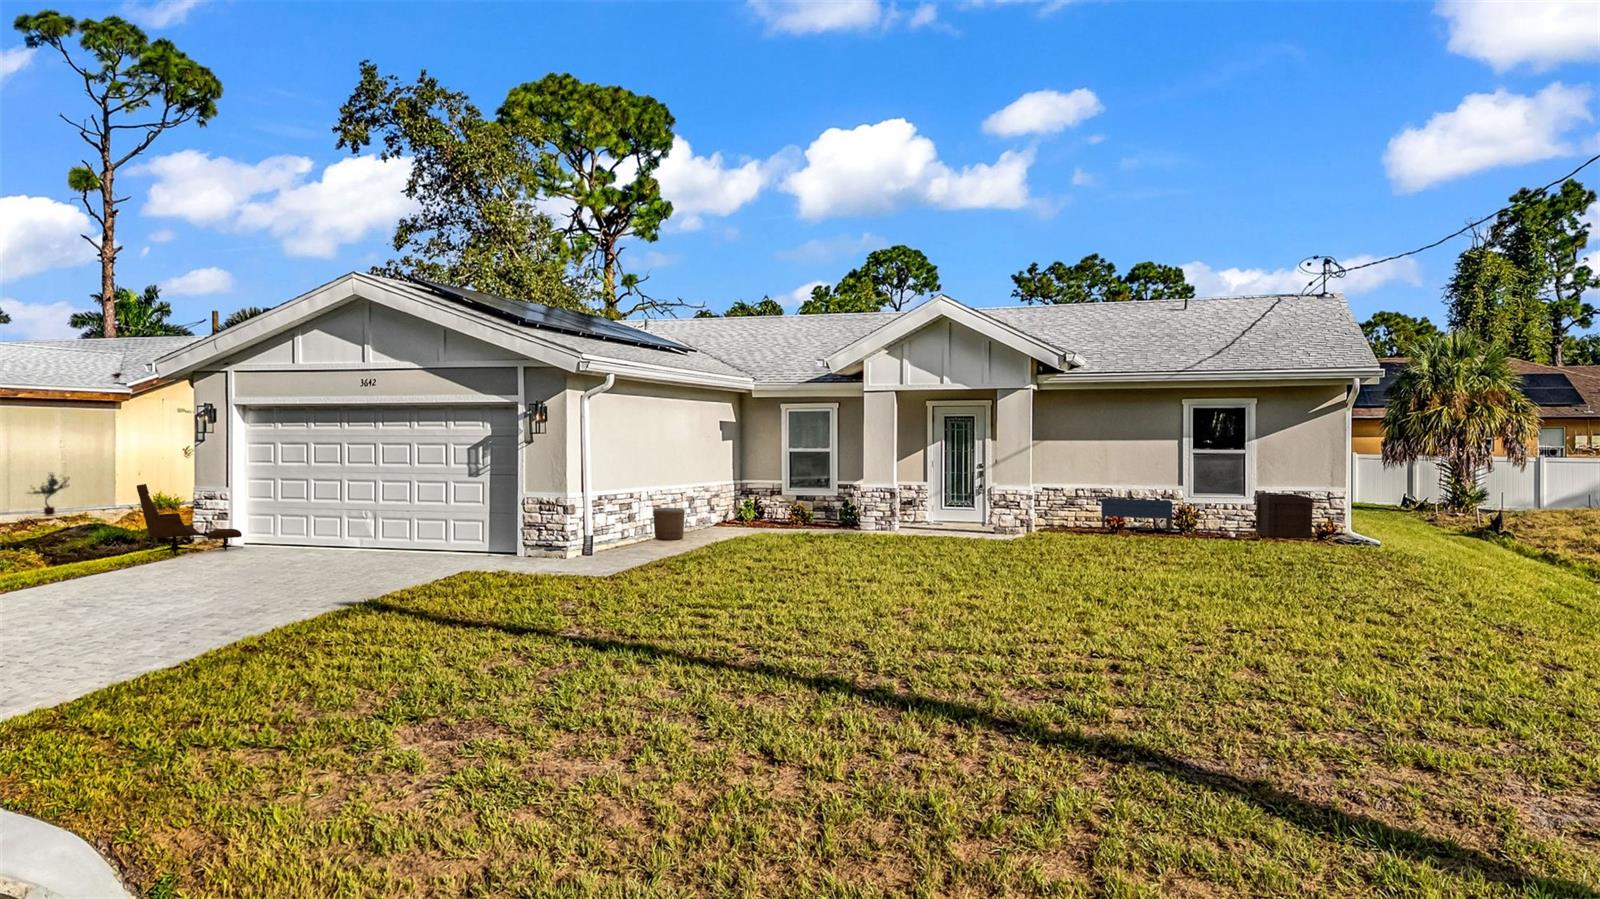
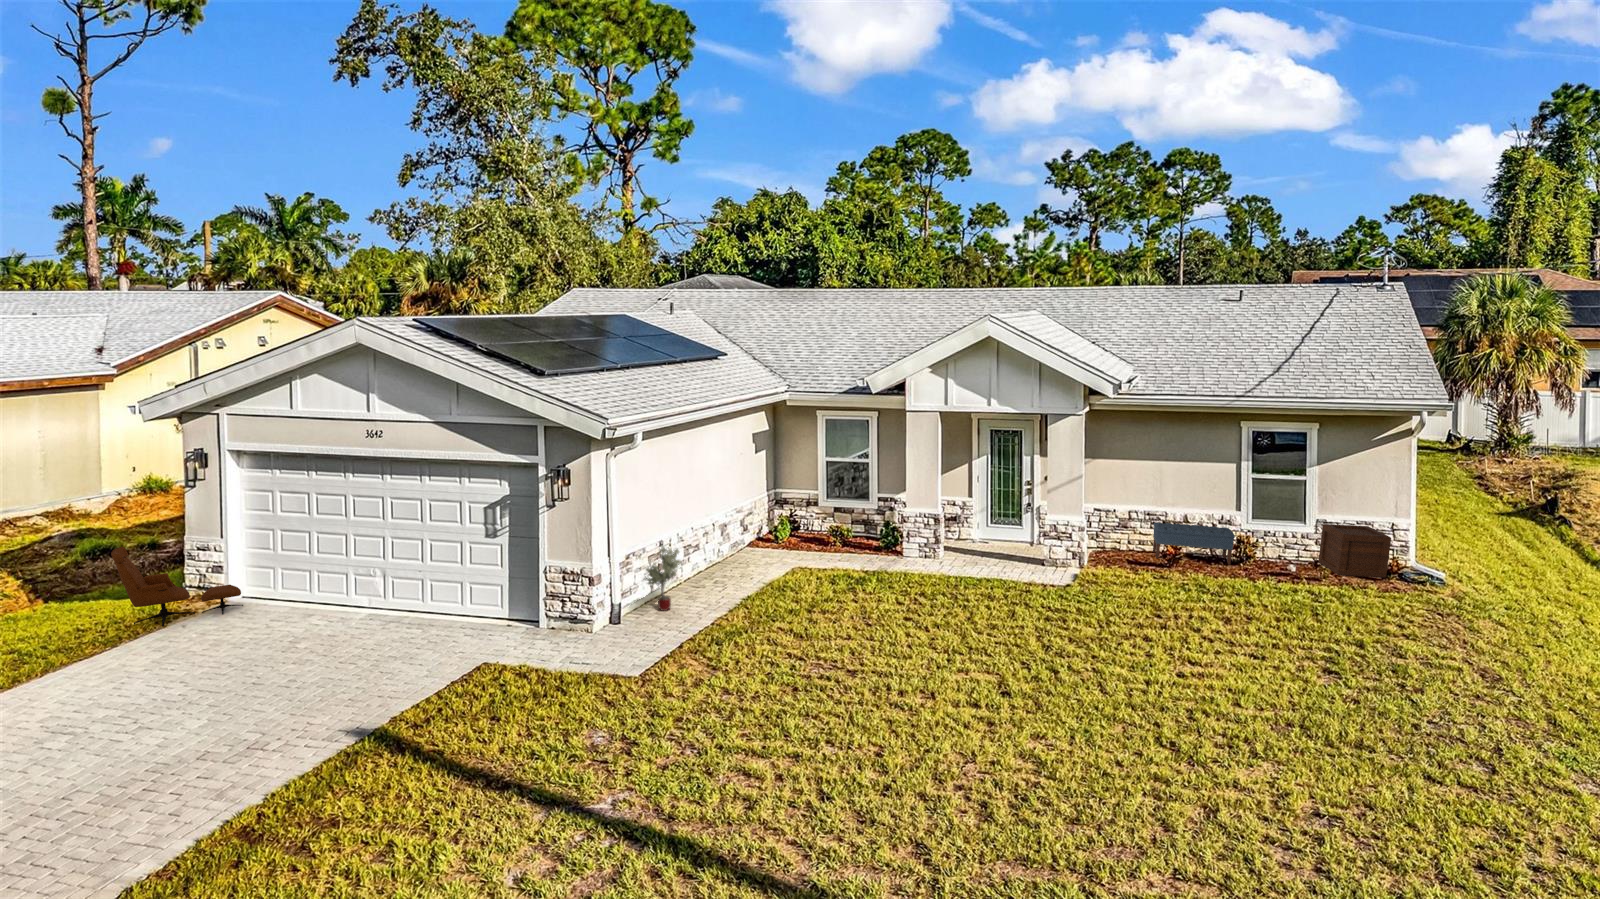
potted tree: present [29,473,69,516] -> present [643,546,681,611]
woven basket: present [653,508,685,540] -> none [688,546,722,584]

